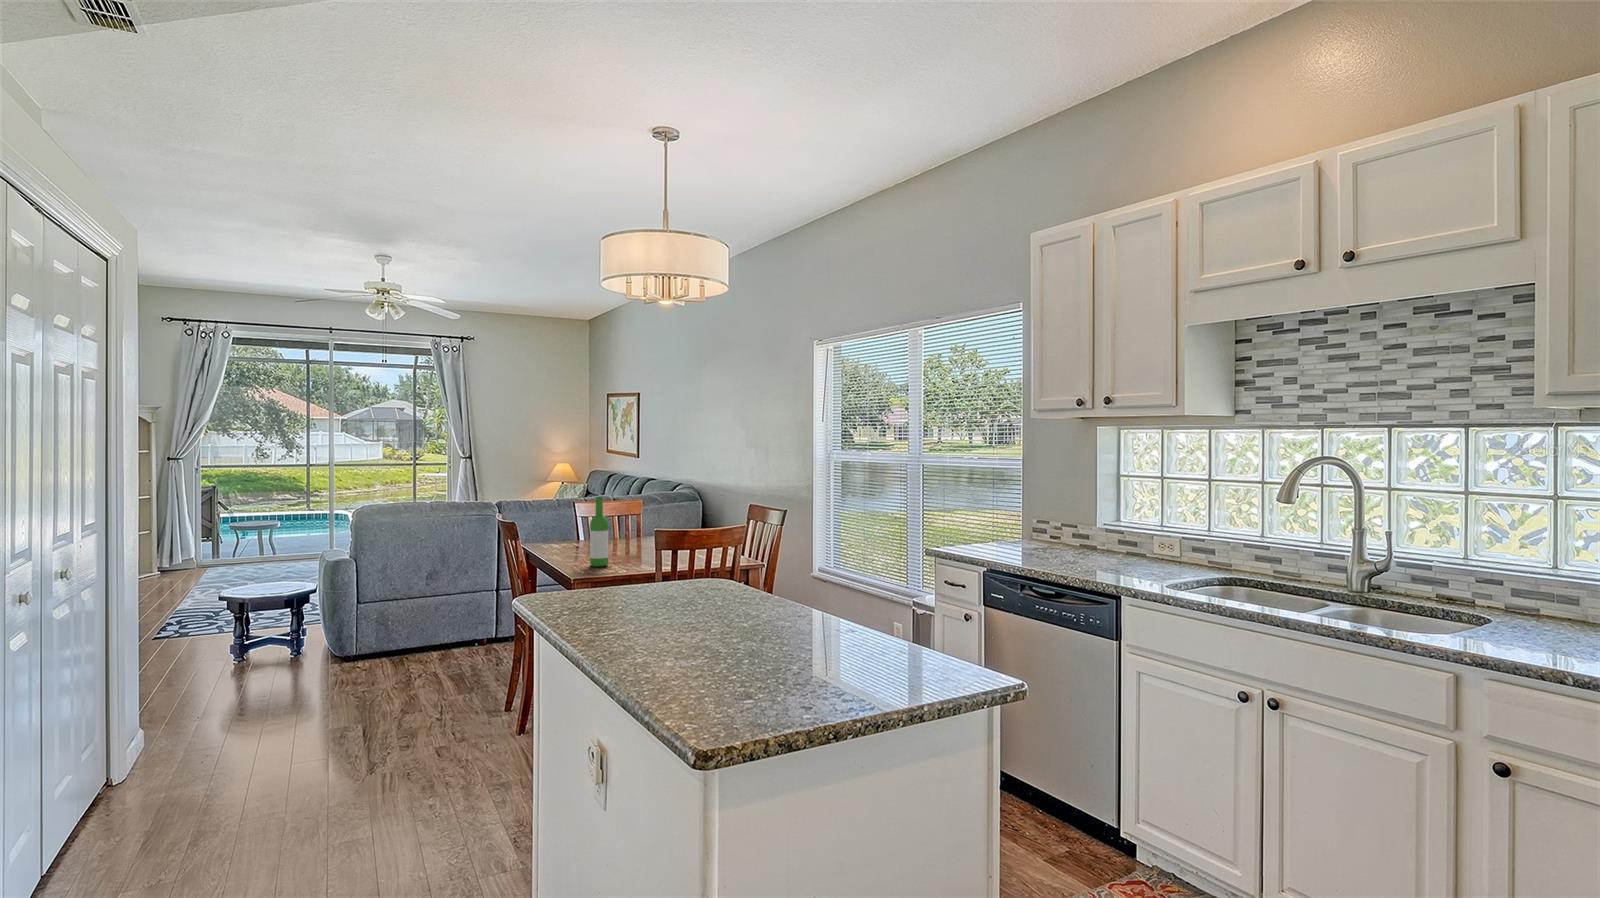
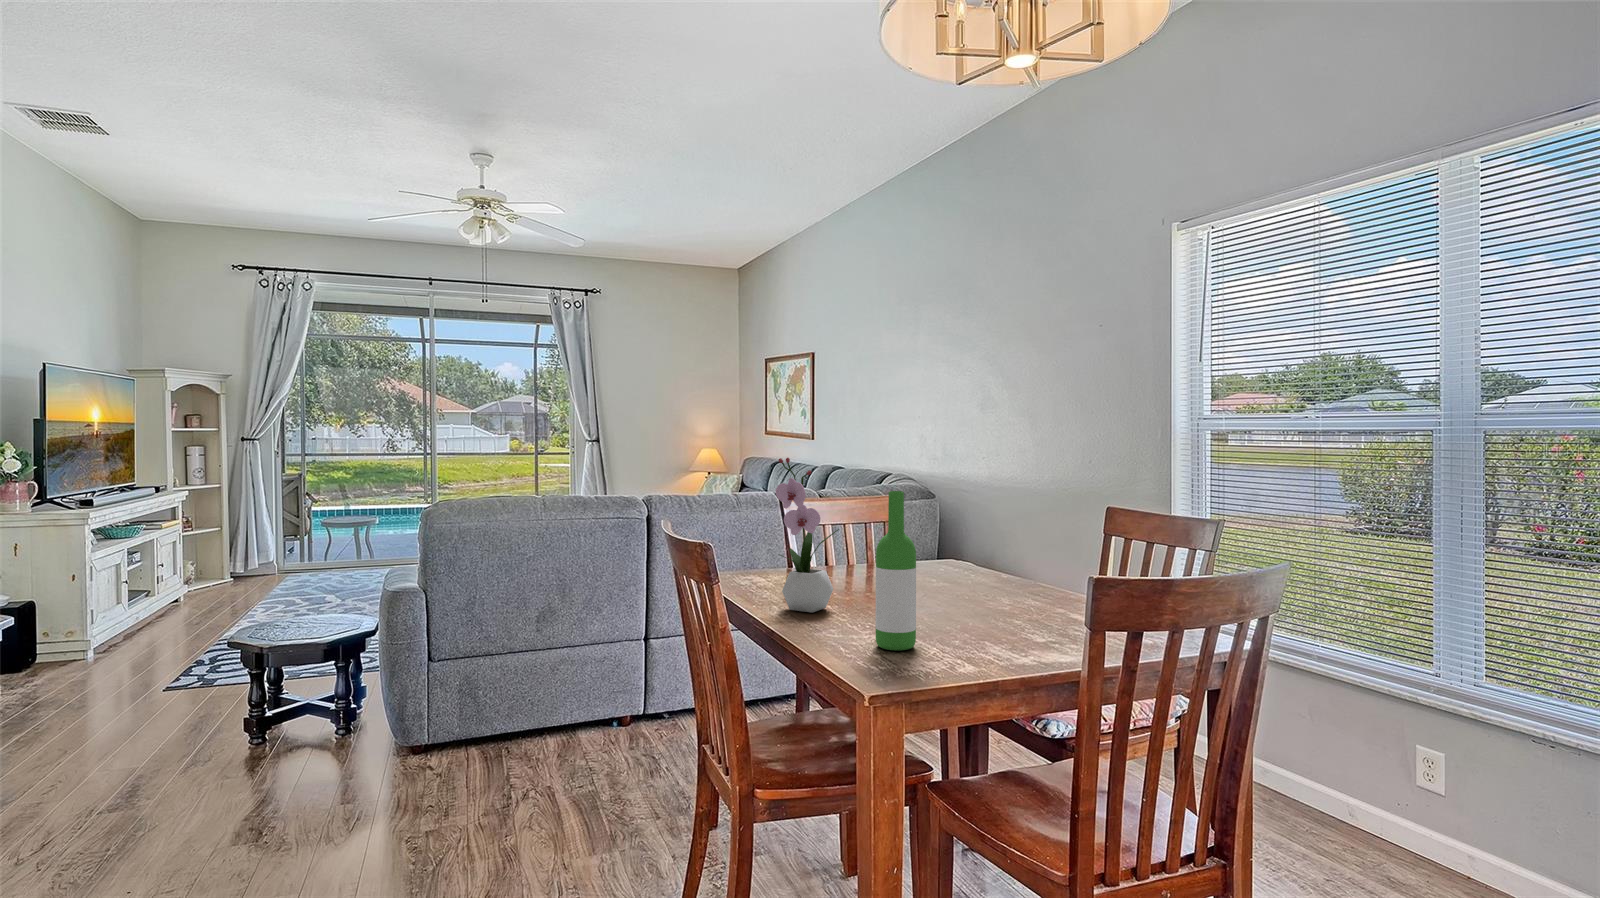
flower arrangement: none [552,481,587,556] -> present [776,458,839,613]

